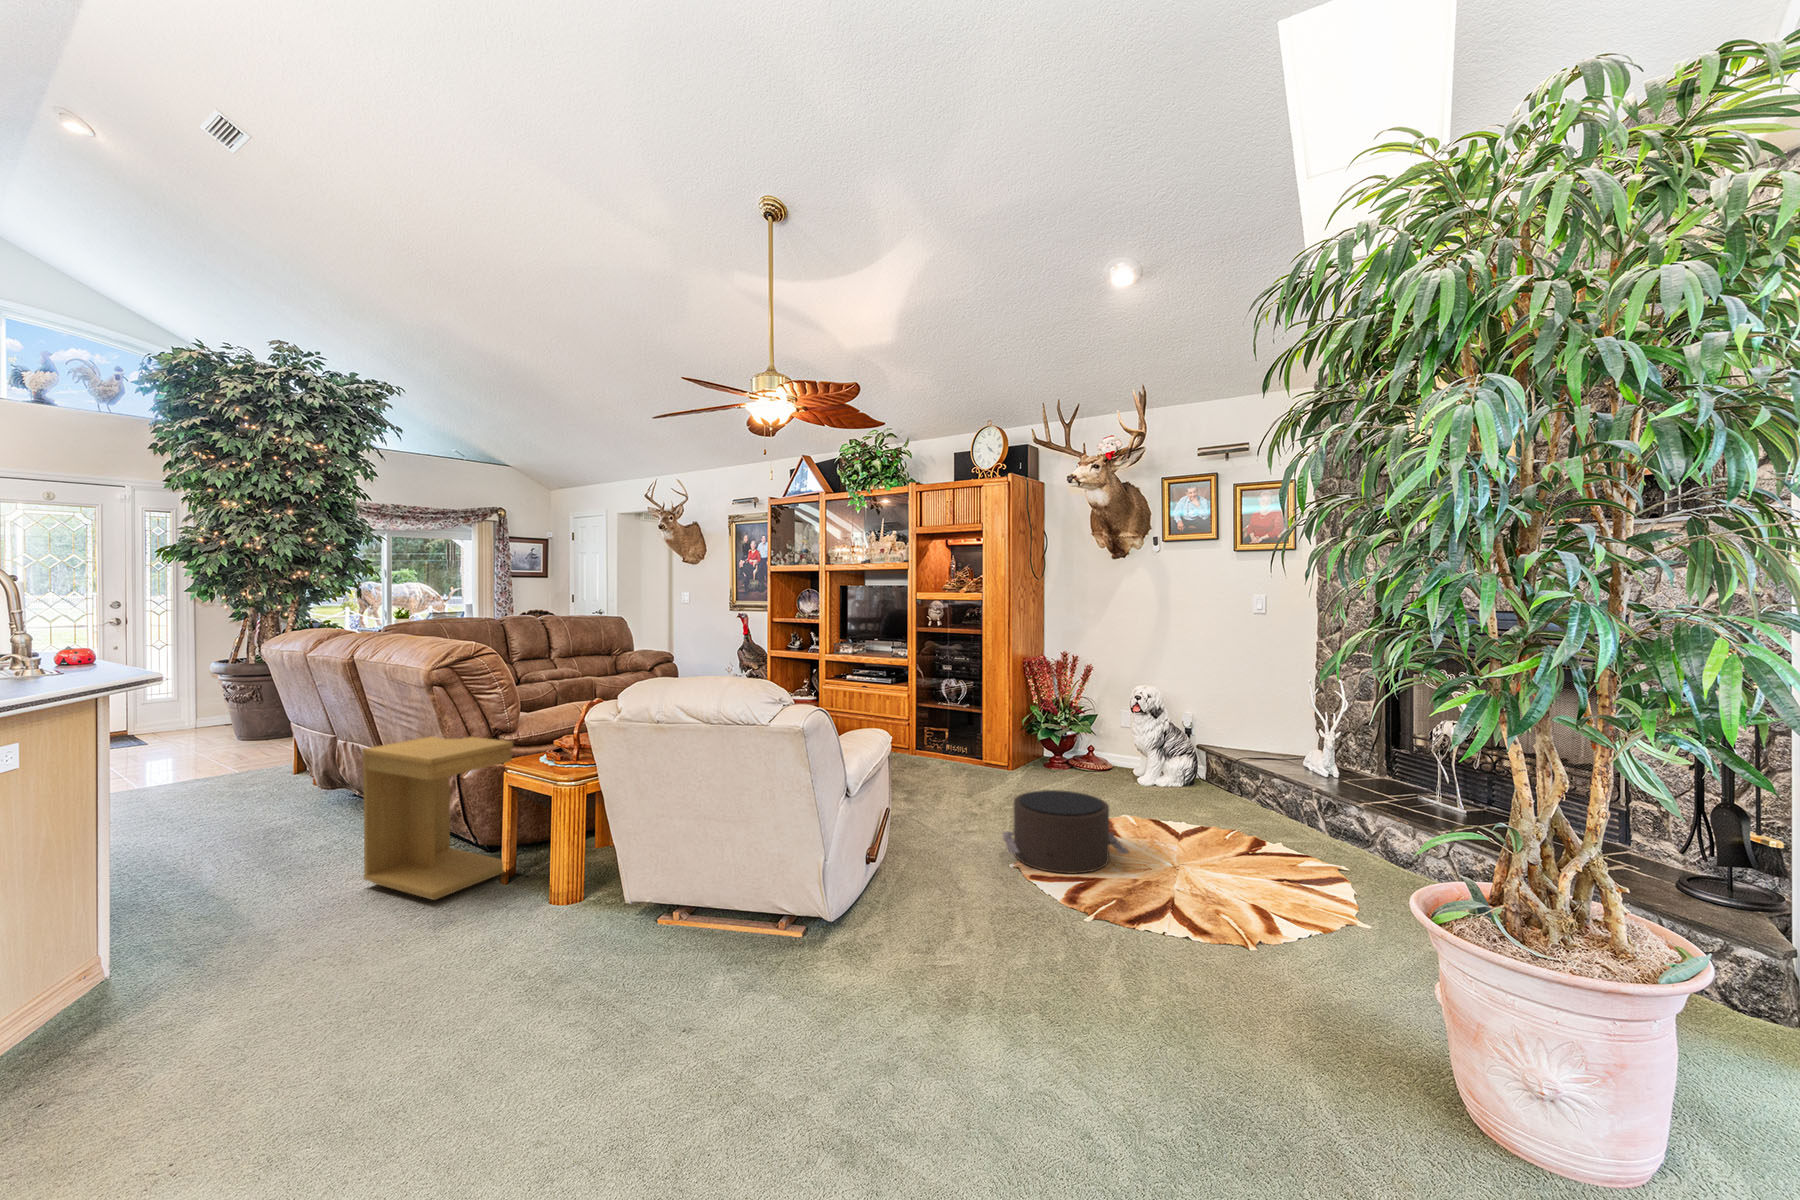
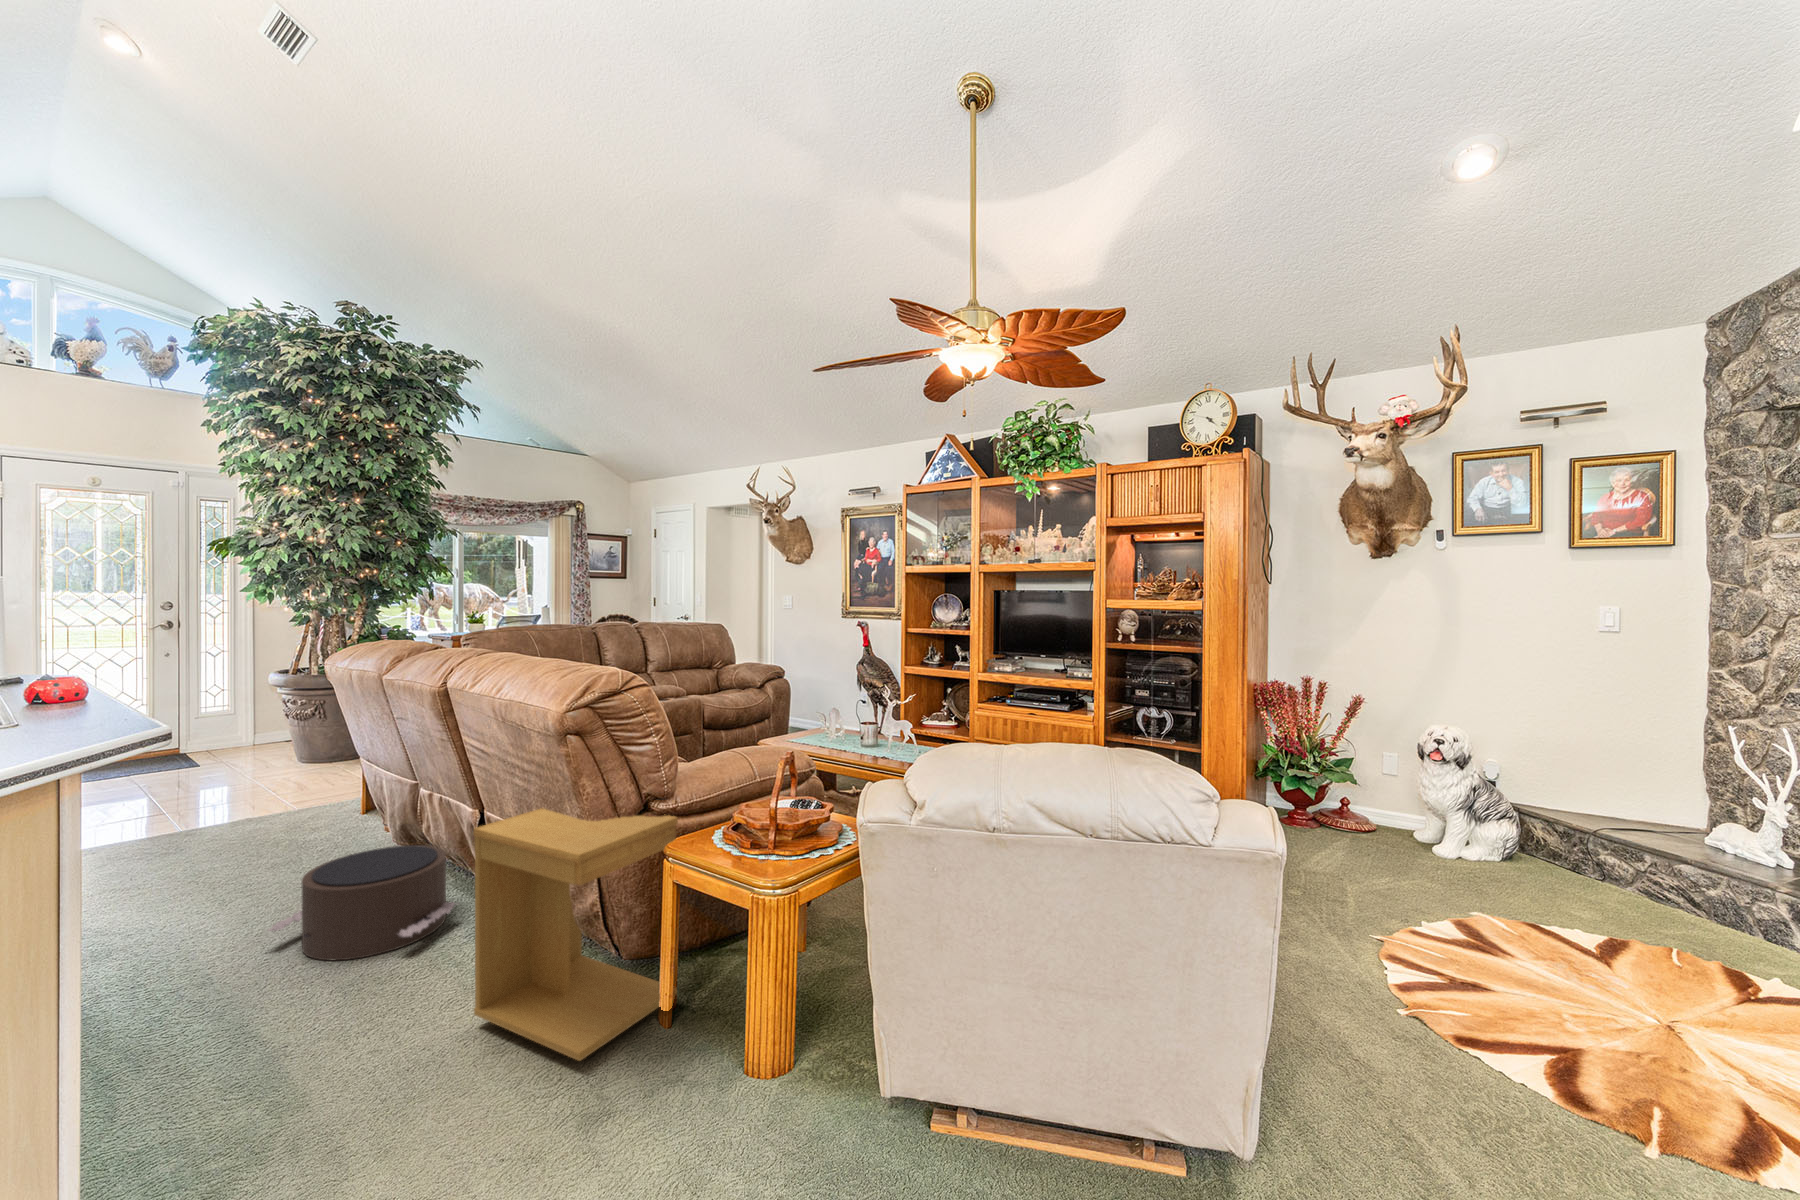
pouf: present [1003,790,1129,873] -> present [269,845,455,960]

